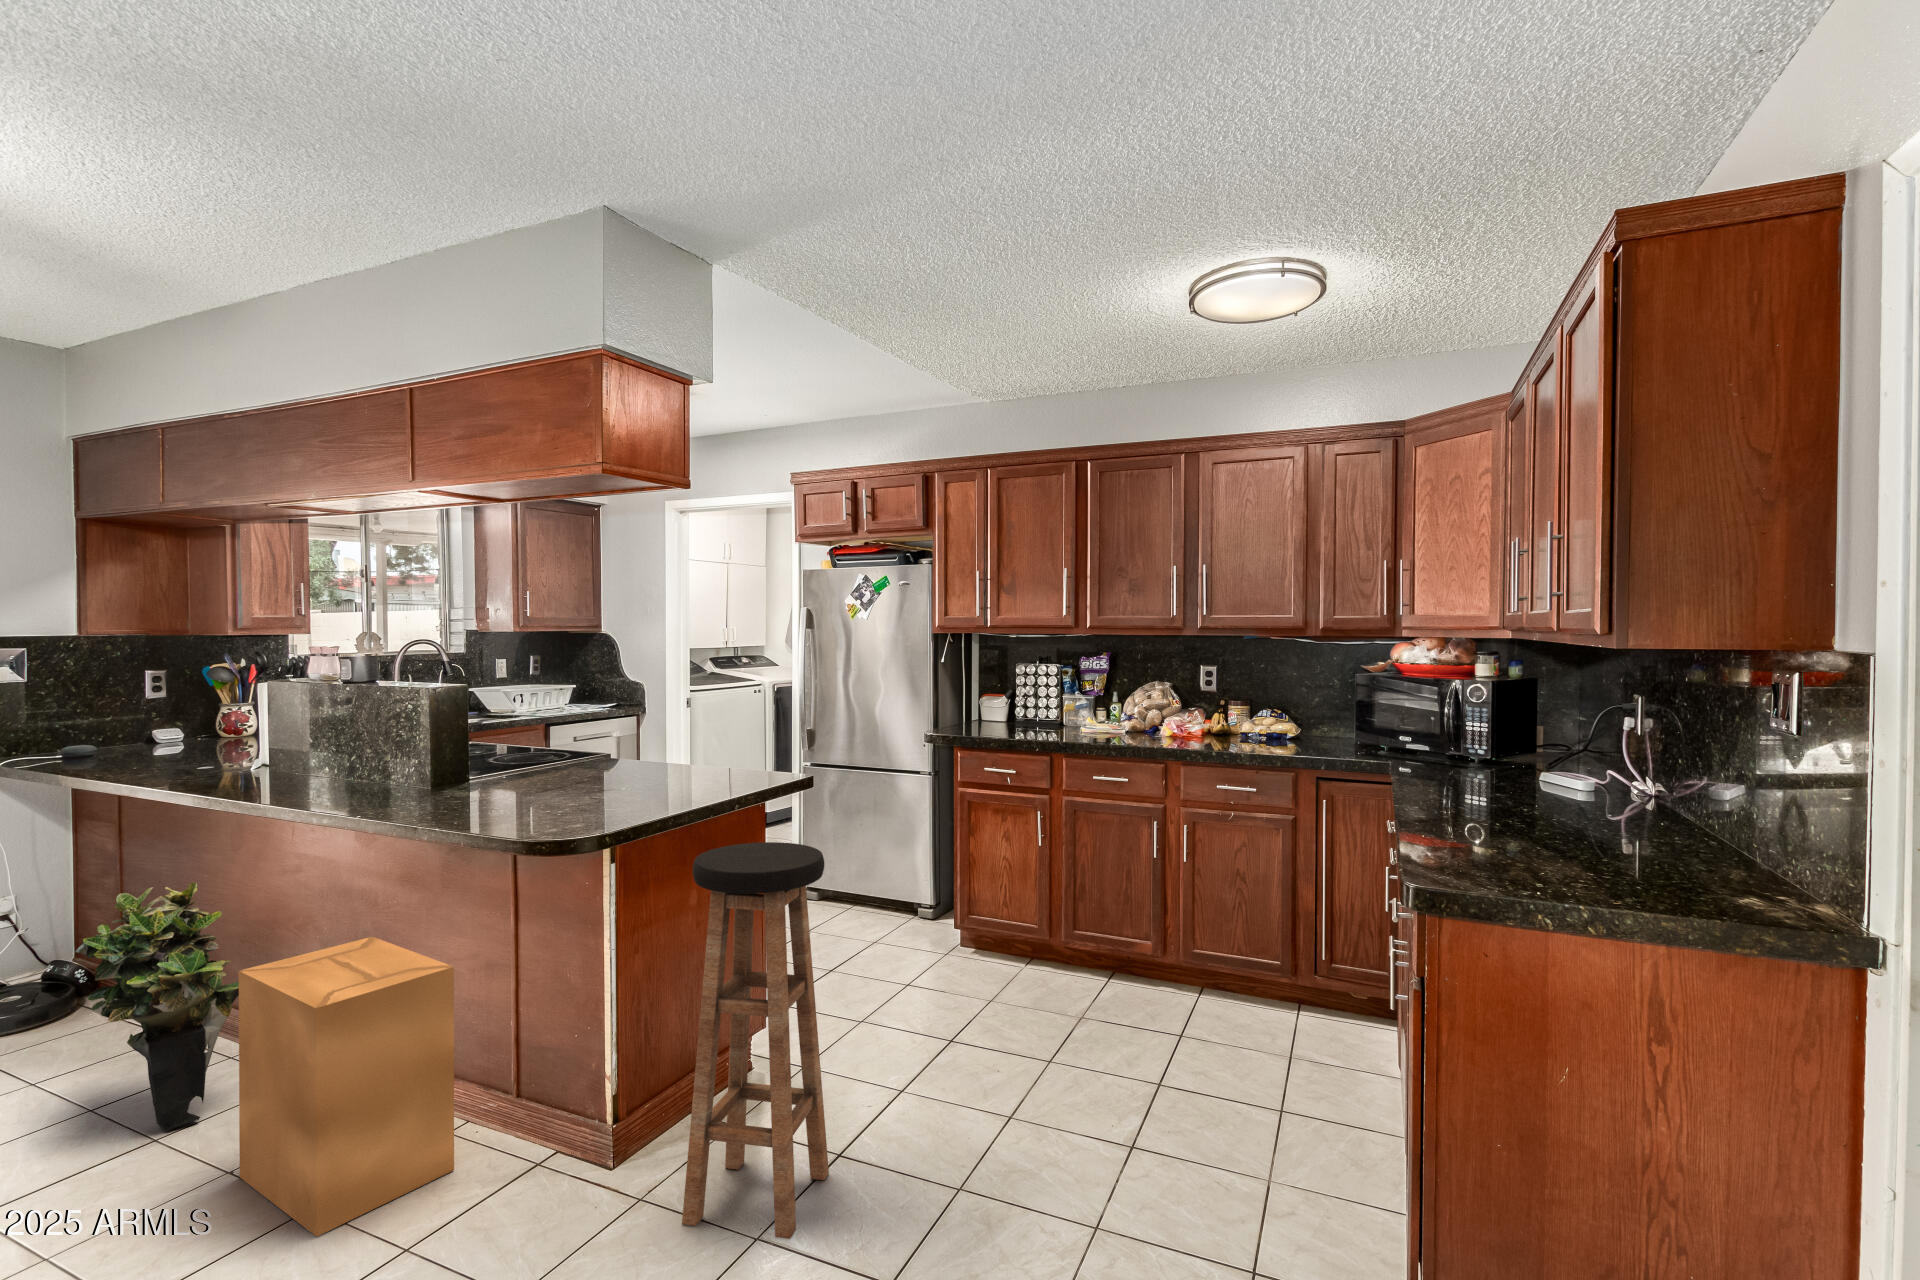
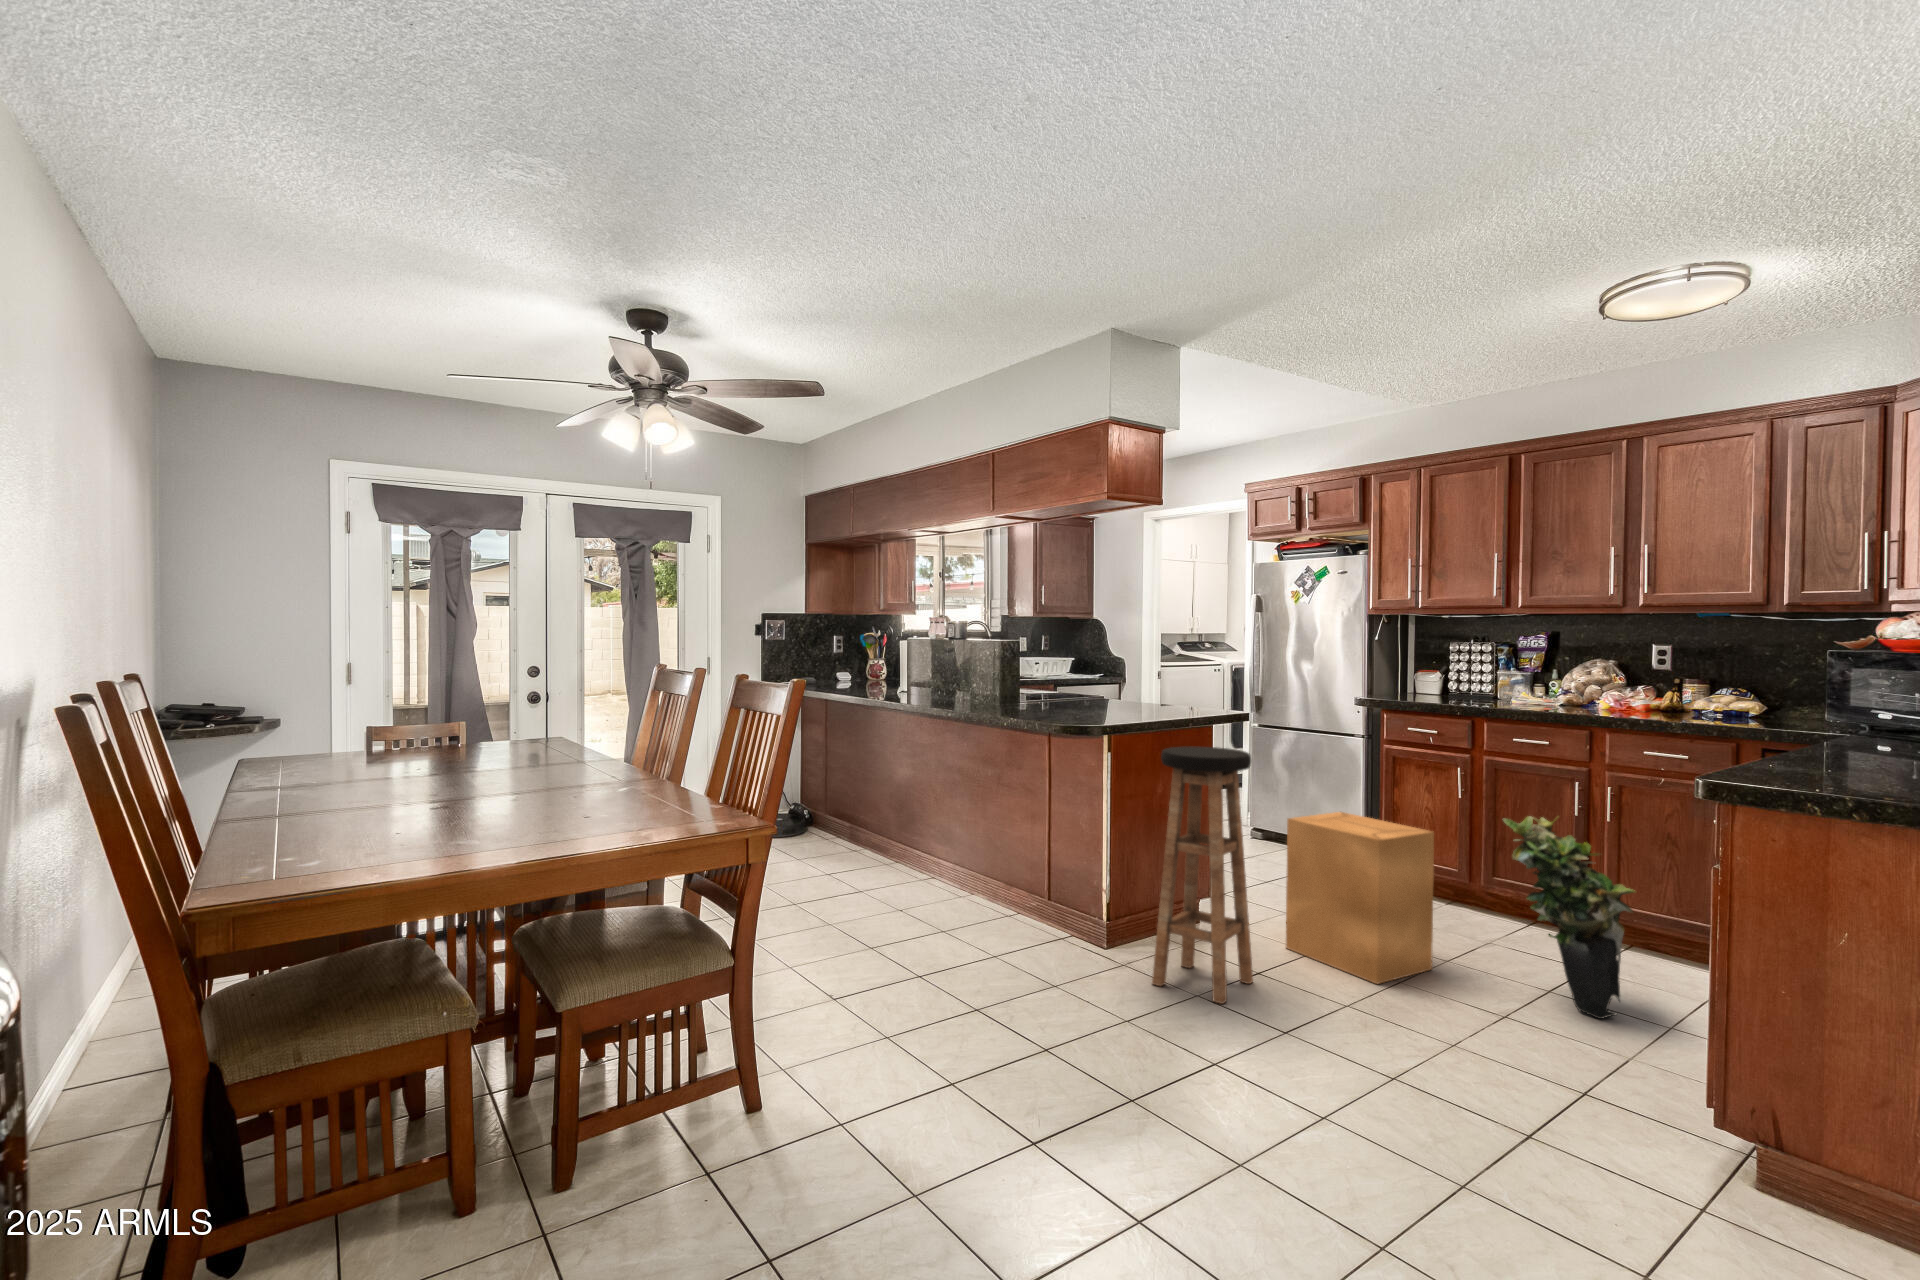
potted plant: present [76,882,239,1131] -> present [1503,816,1635,1019]
cardboard box: present [239,937,454,1237] -> present [1286,812,1434,984]

